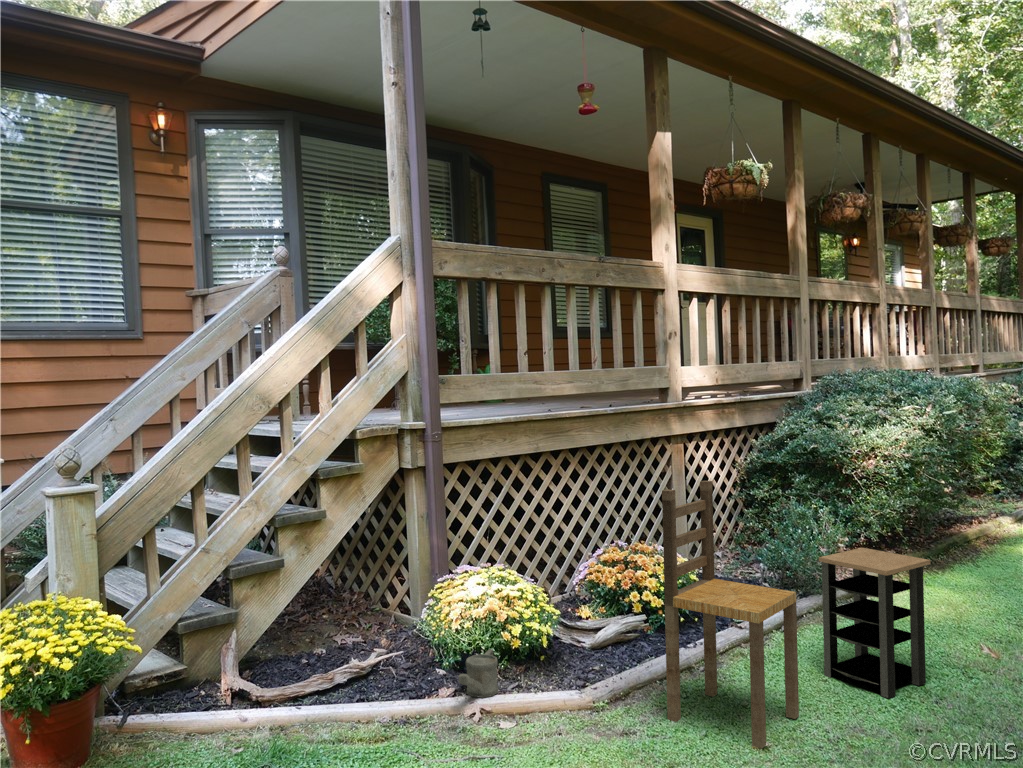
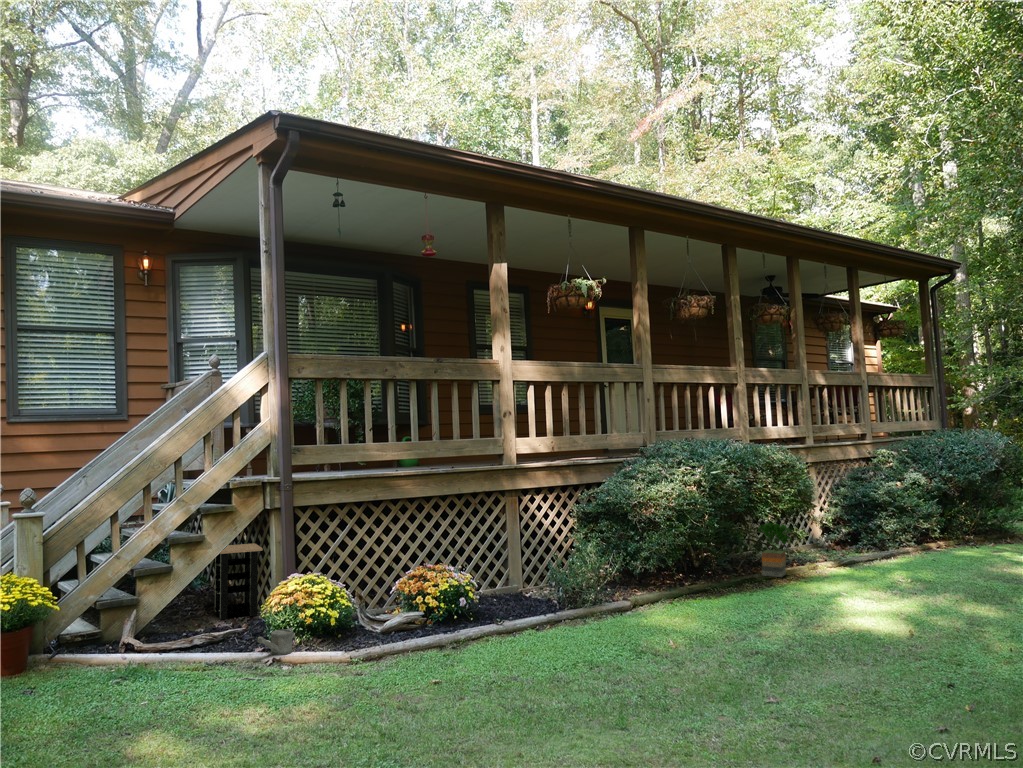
potted tree: none [954,469,1005,535] -> present [758,523,791,577]
chair: present [662,481,799,749] -> none [379,521,460,682]
side table: present [819,548,930,698] -> present [215,543,263,620]

